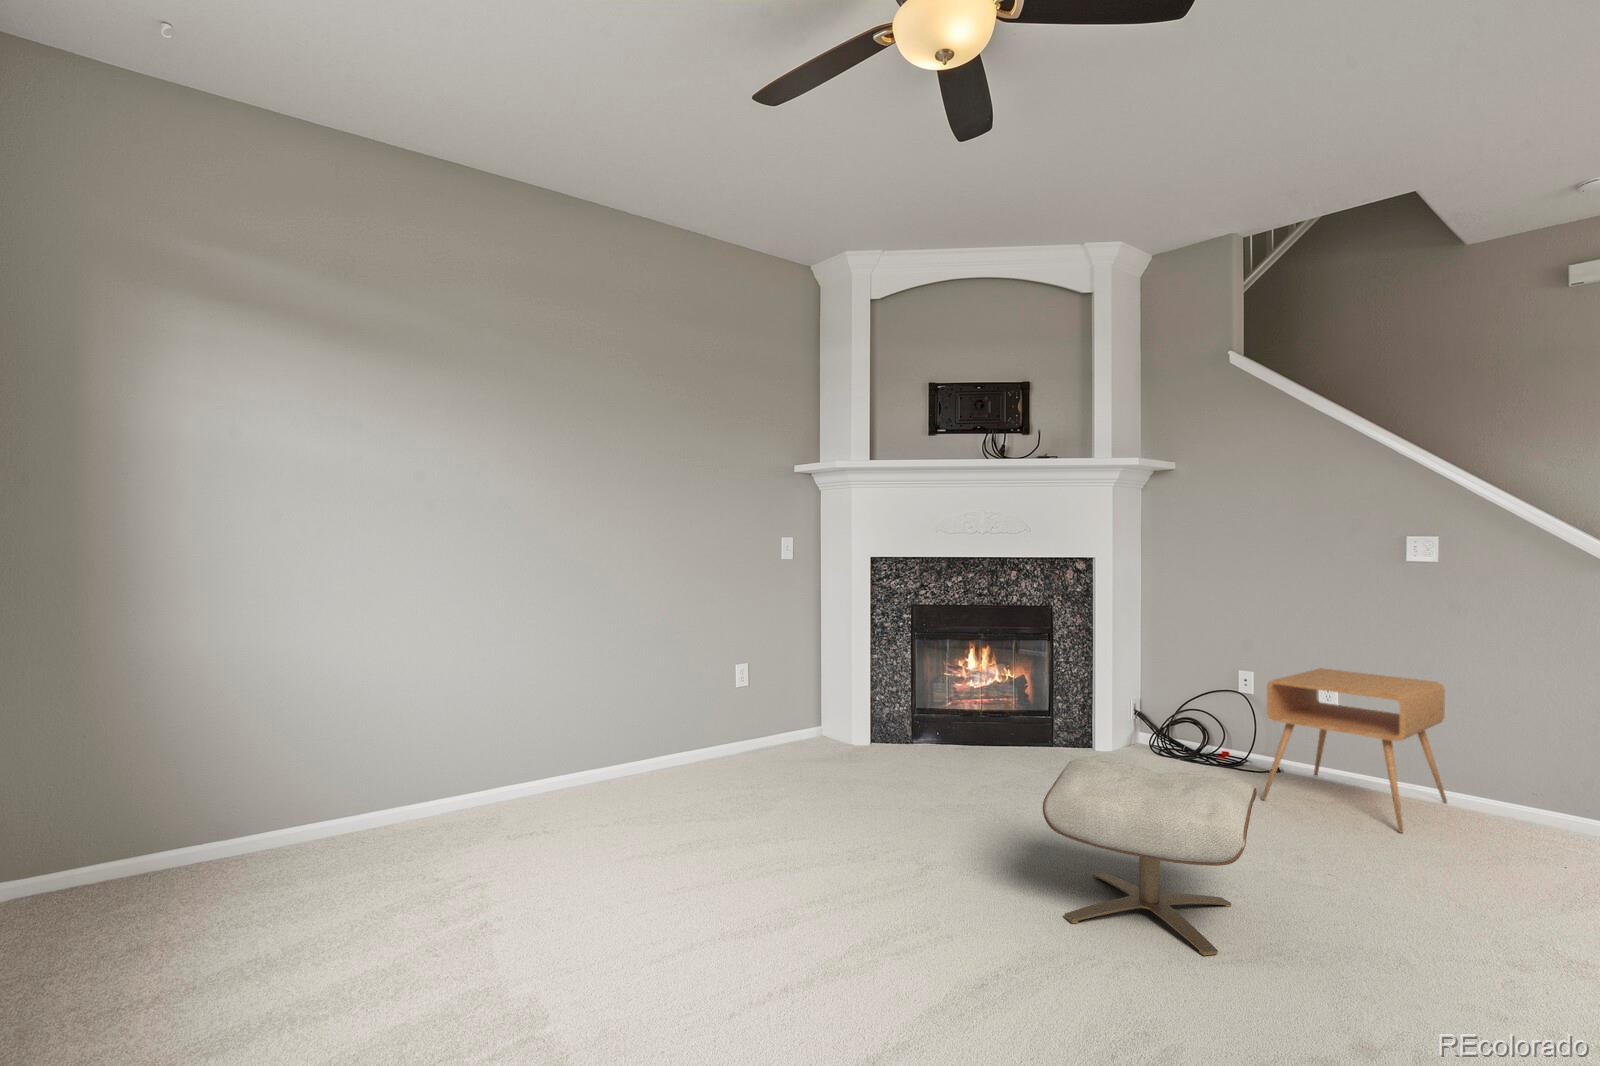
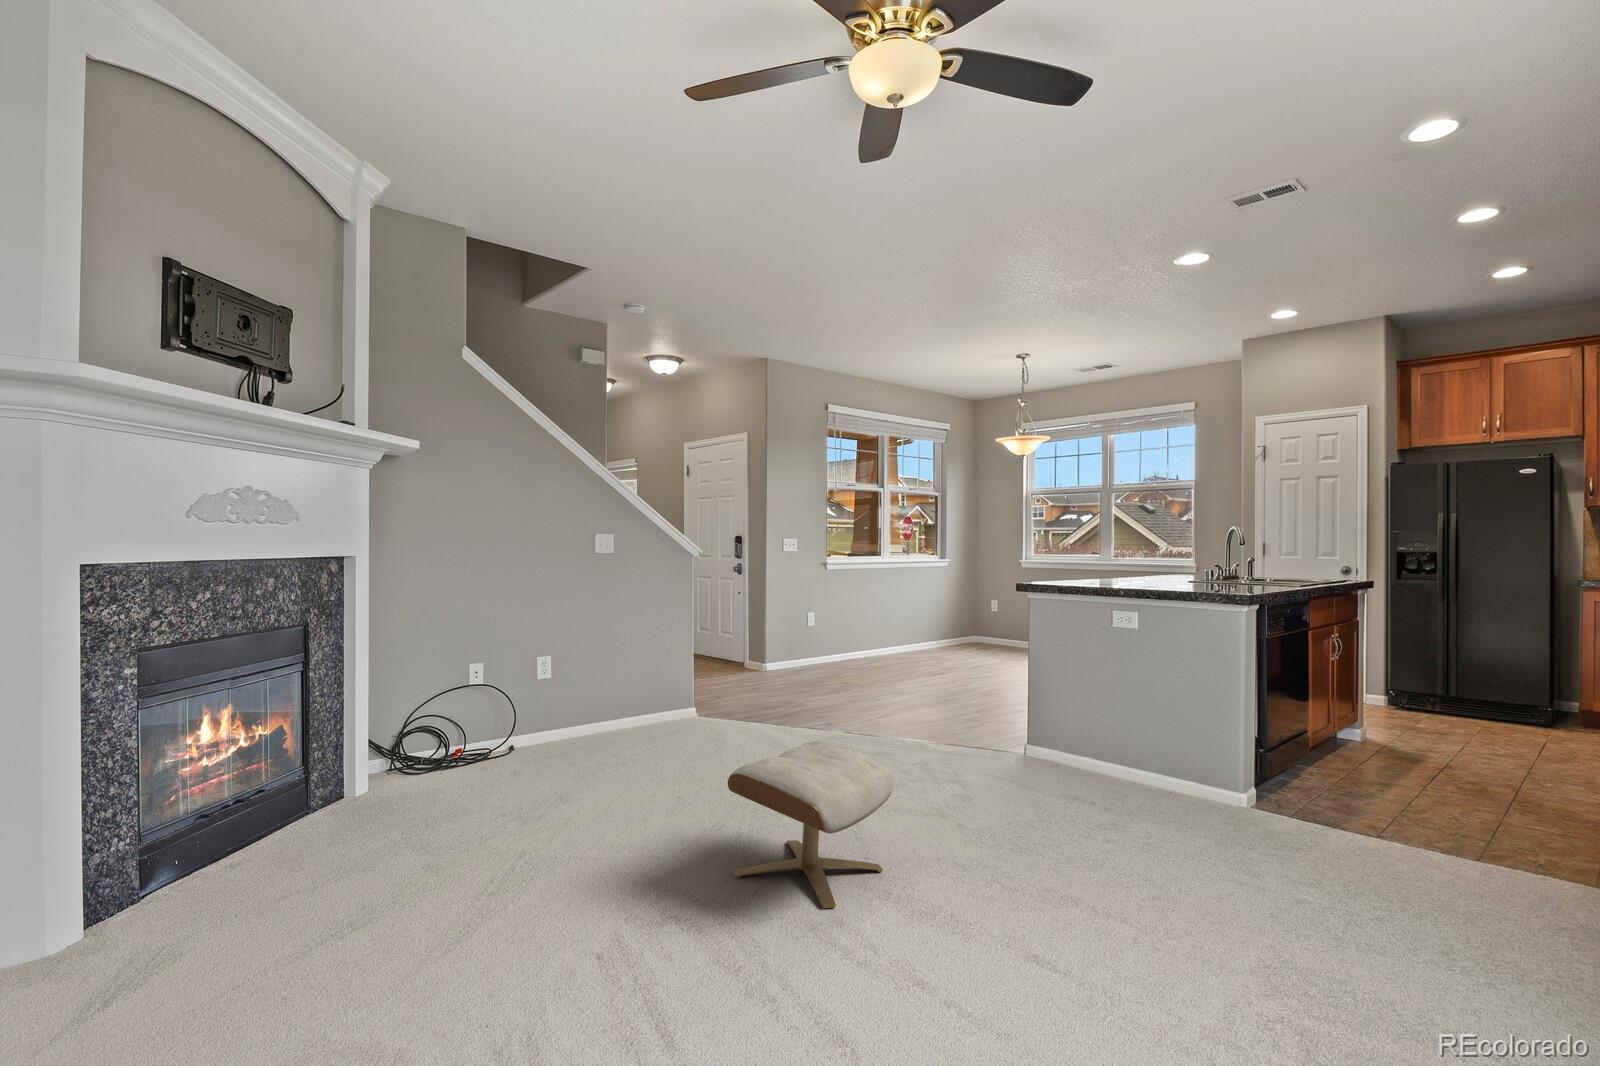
side table: present [1262,668,1447,832] -> none [536,646,678,776]

